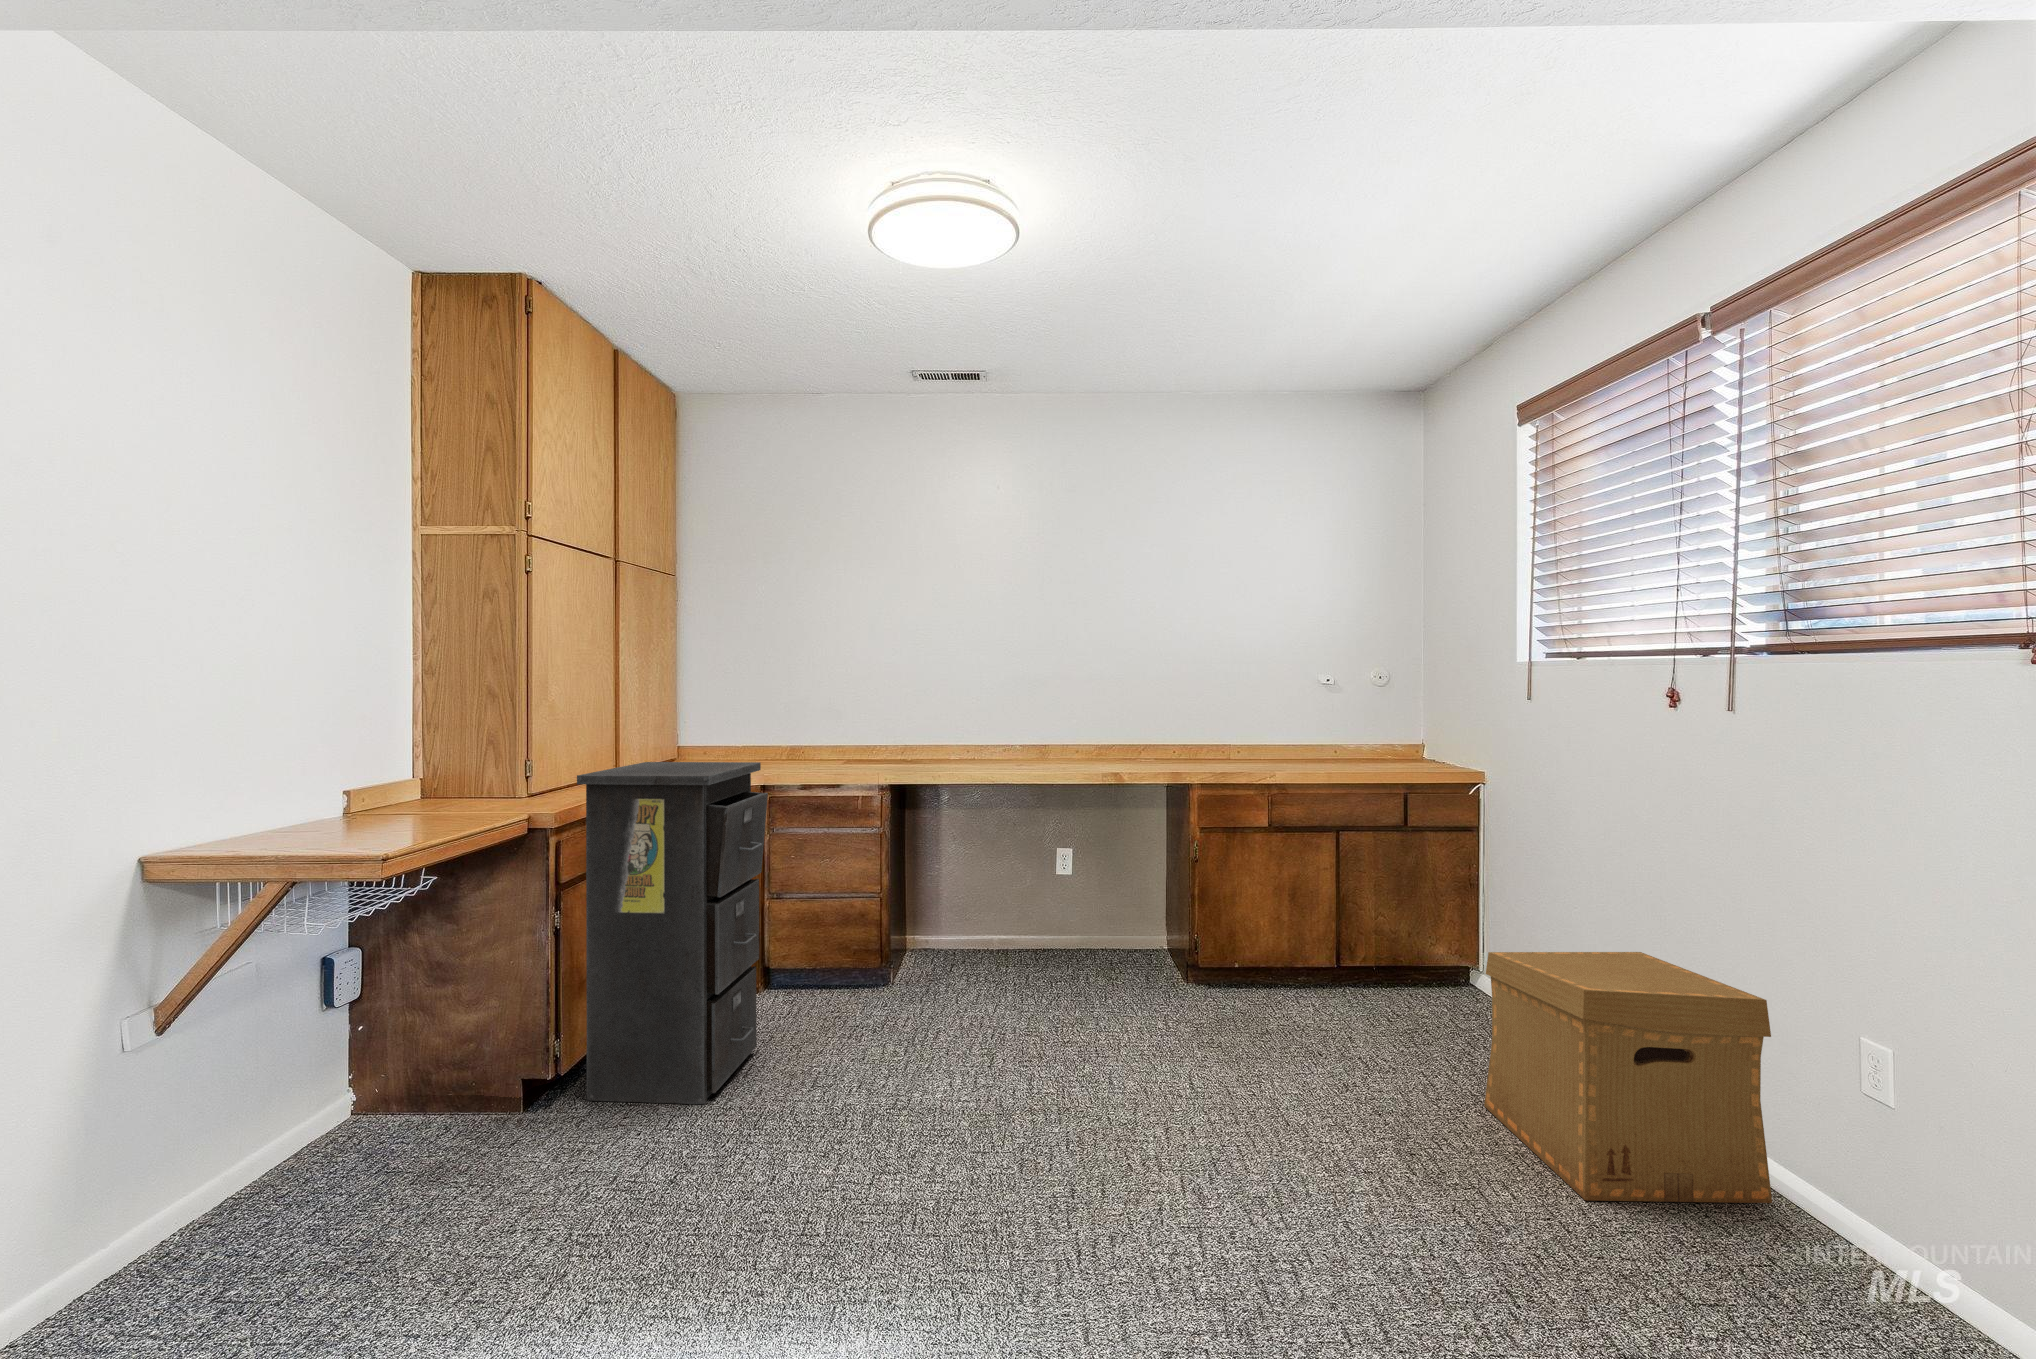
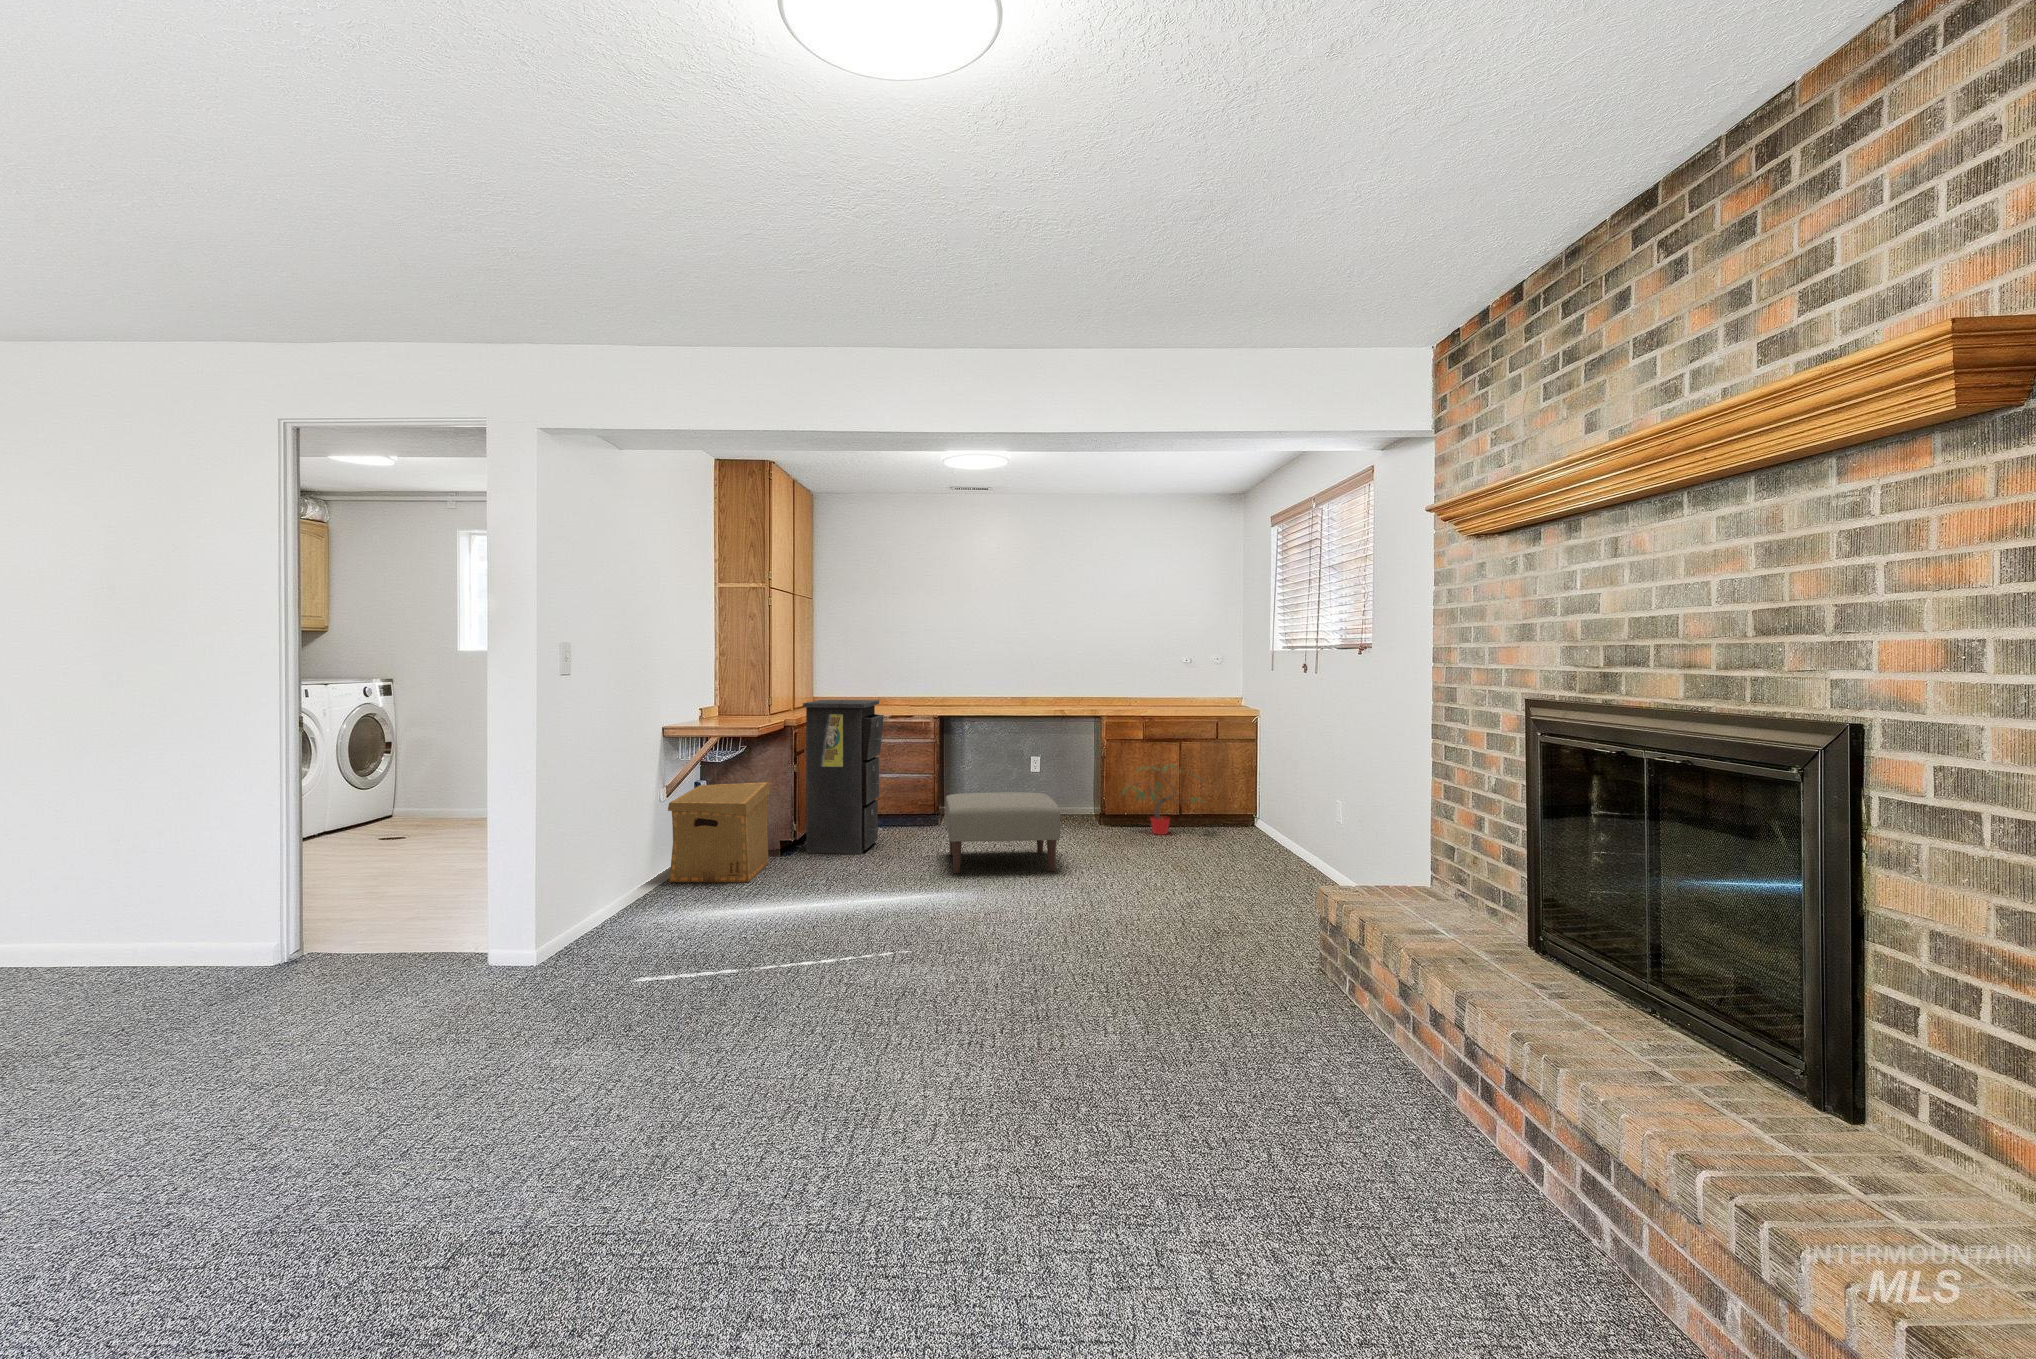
potted plant: none [1230,875,1406,1015] -> present [1121,764,1202,835]
cardboard box: present [1484,952,1772,1203] -> present [668,782,770,882]
ottoman: none [882,965,1158,1212] -> present [945,792,1060,874]

